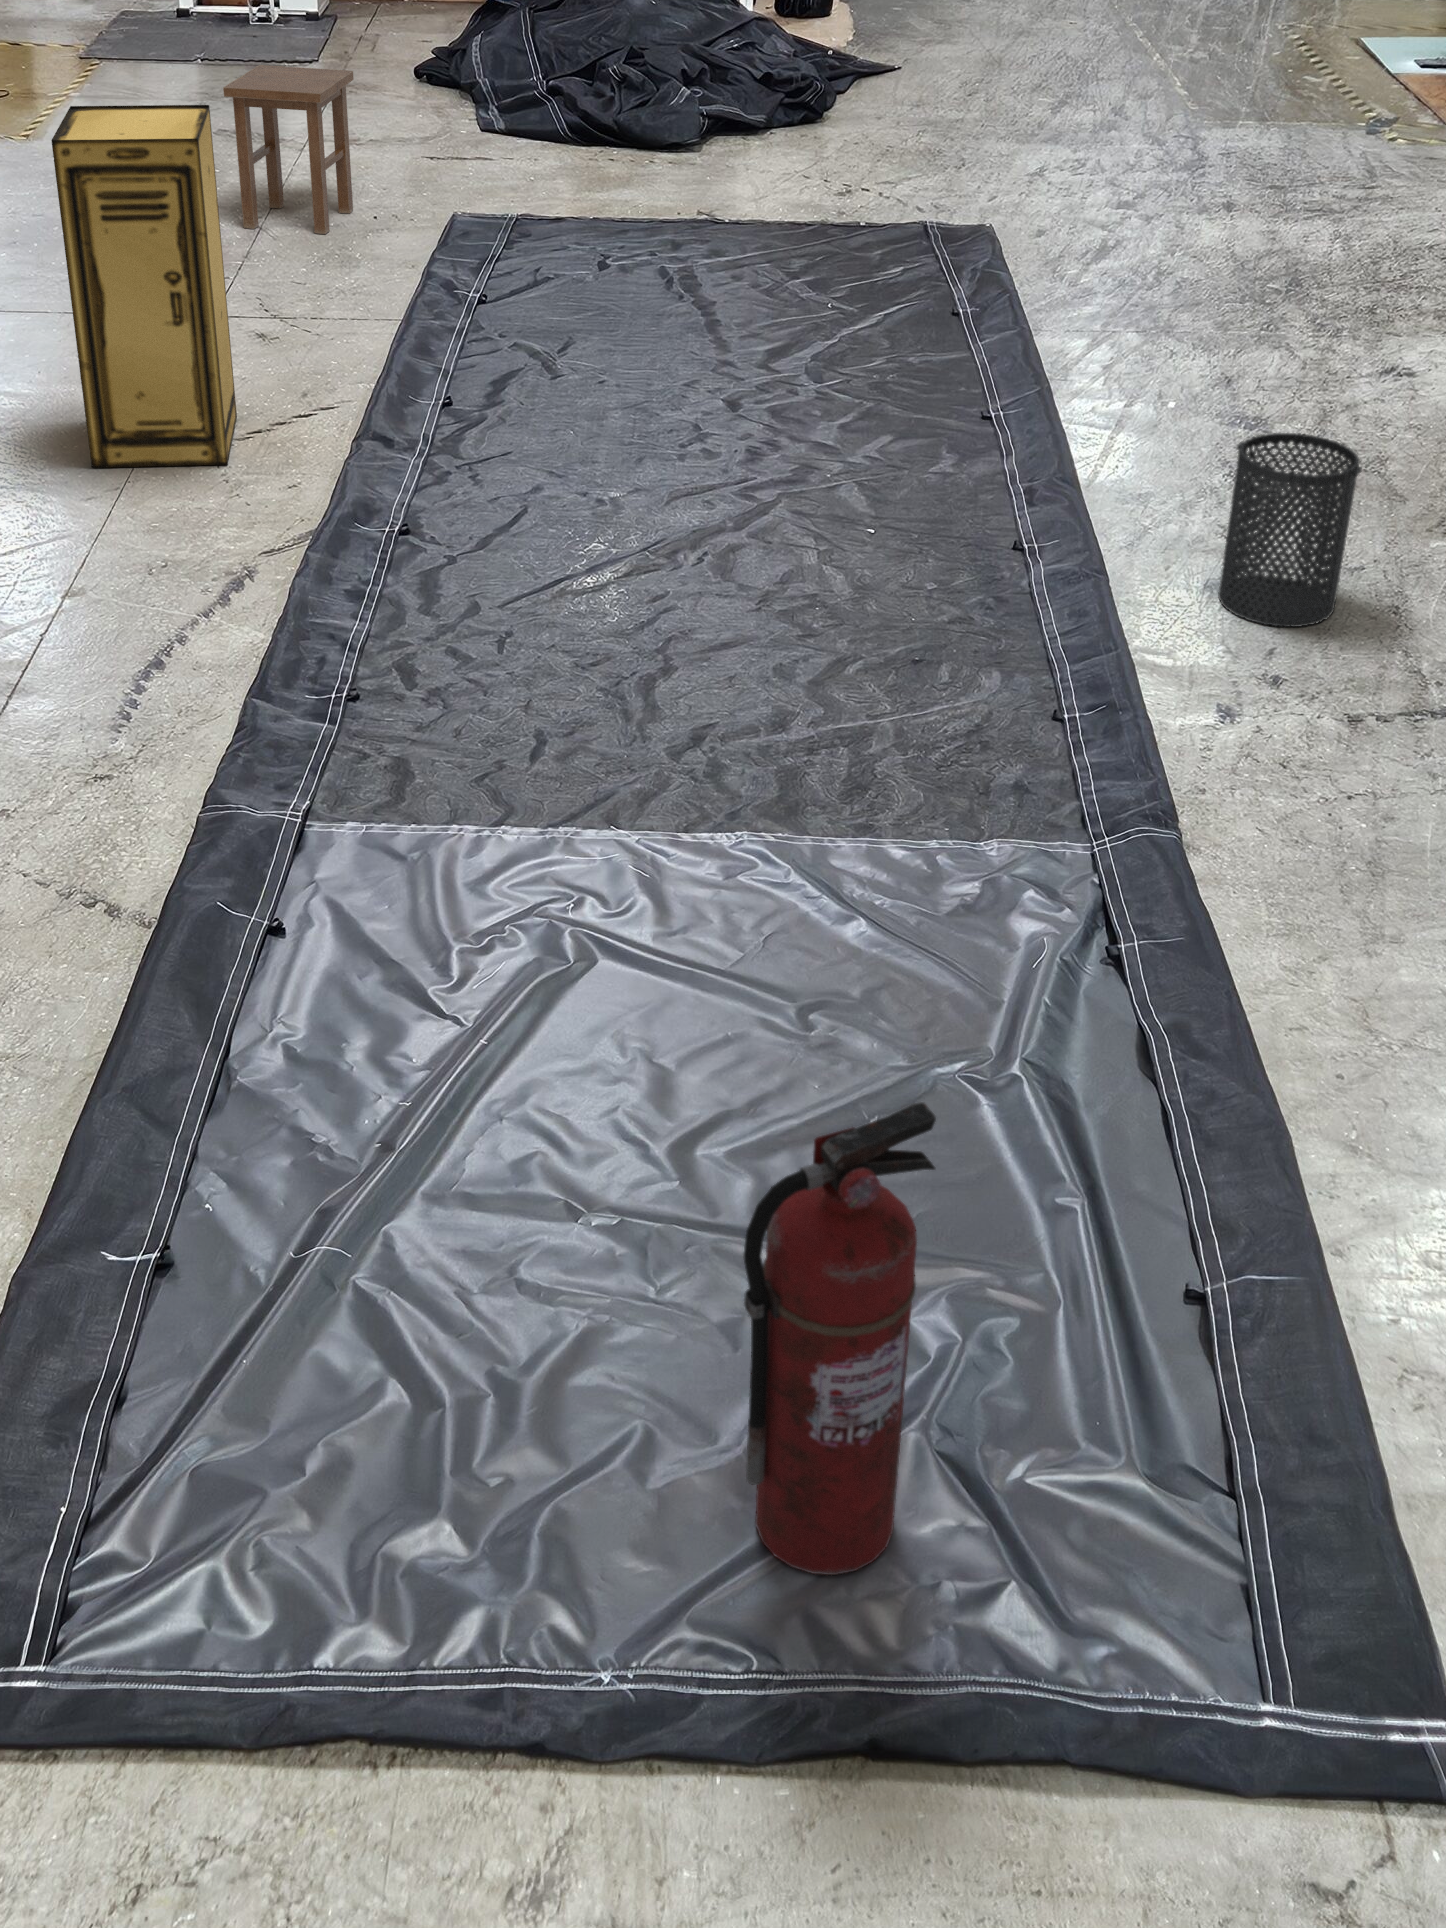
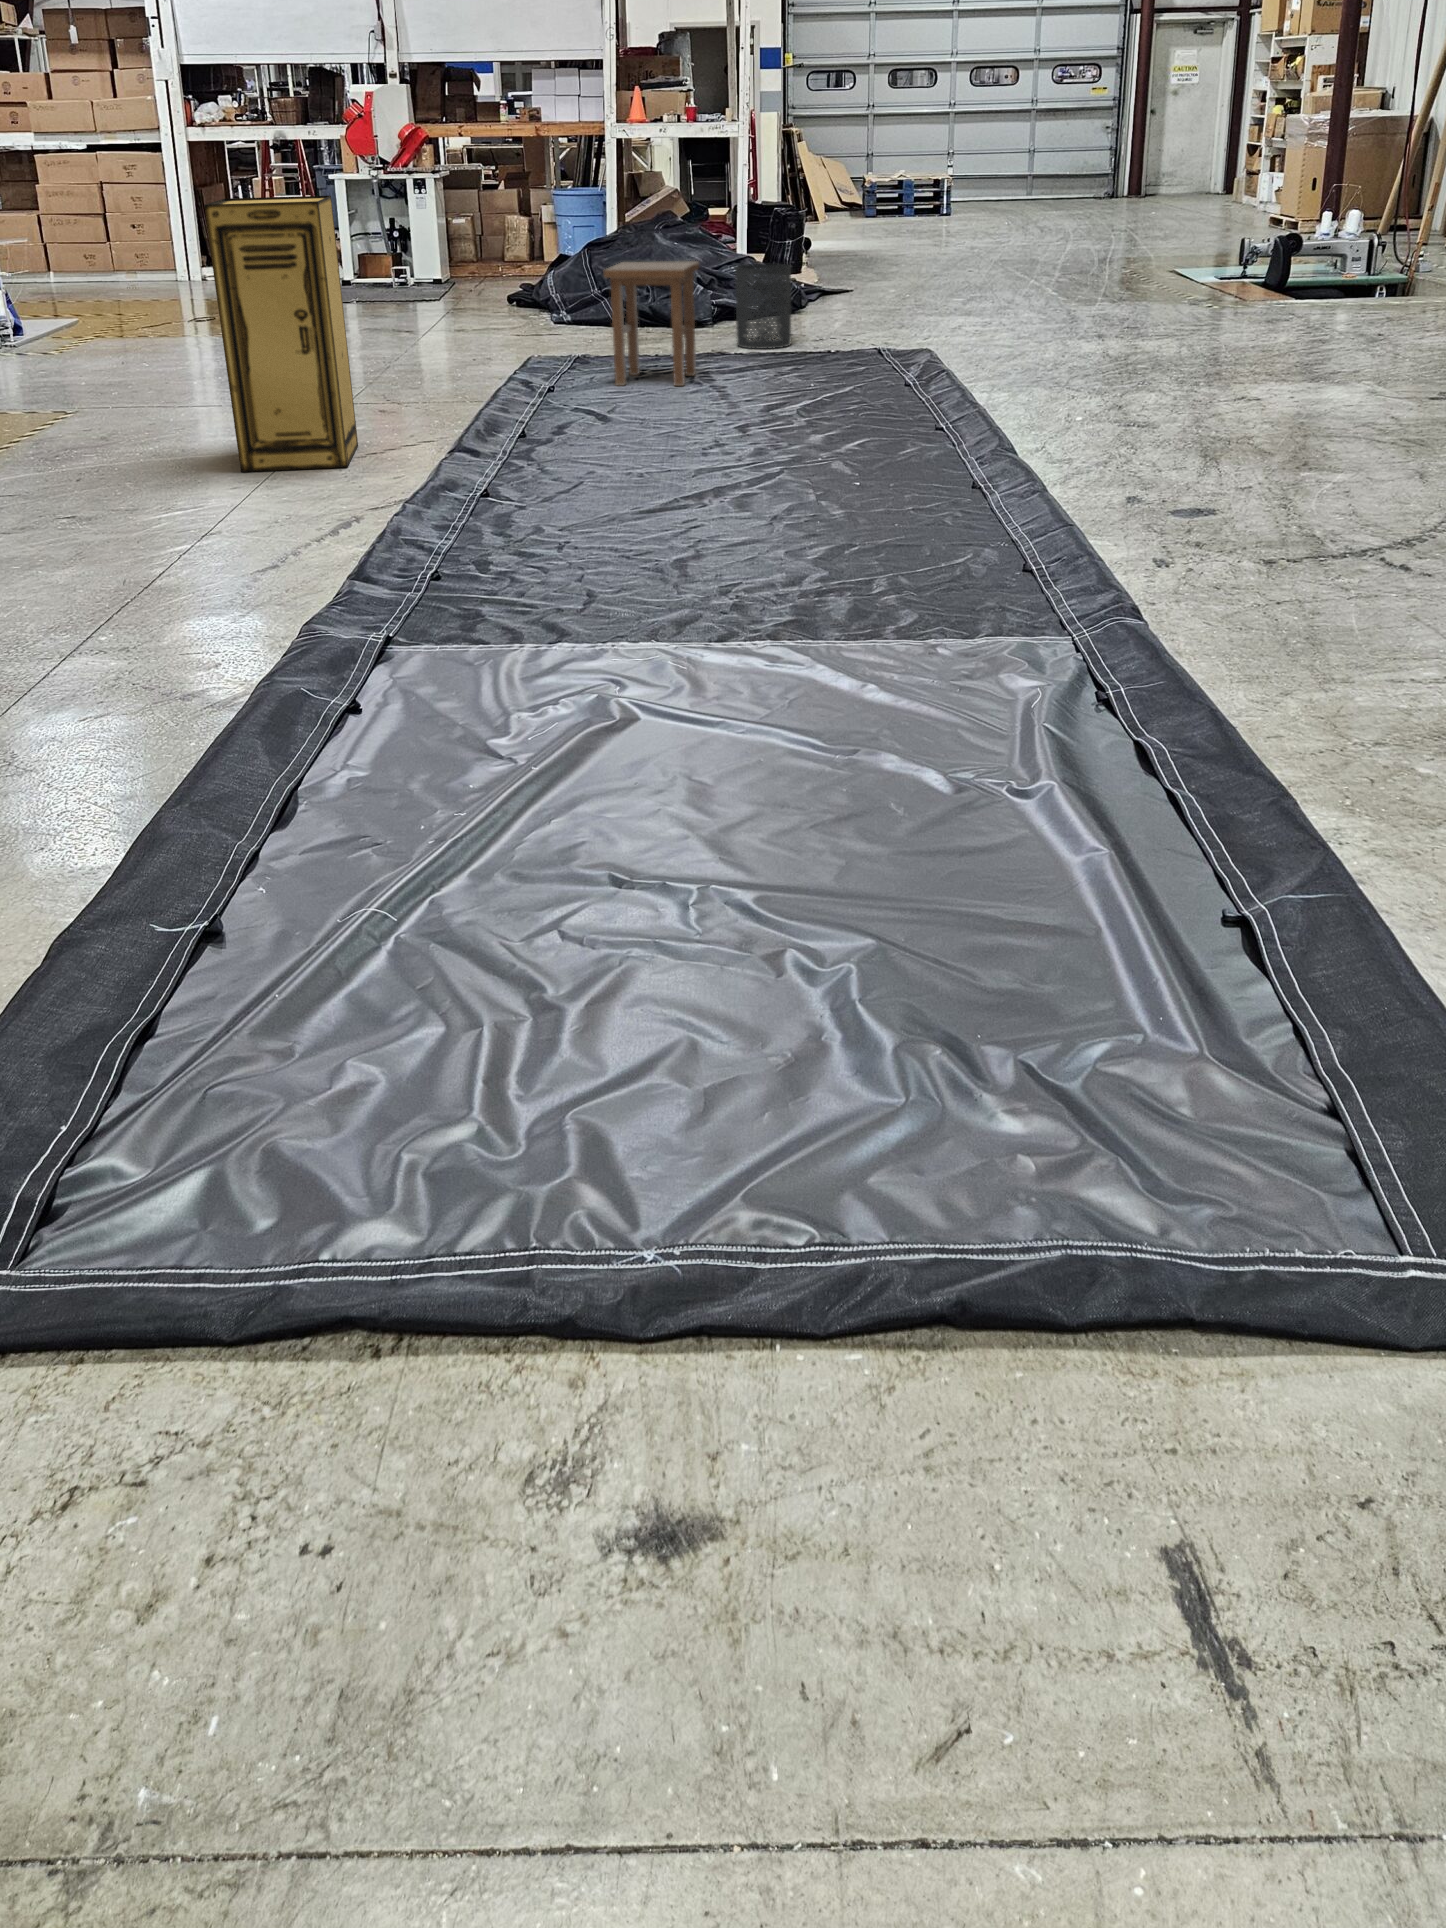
stool: present [223,65,354,234] -> present [604,261,699,386]
trash can: present [1218,433,1362,627] -> present [735,264,791,349]
fire extinguisher: present [744,1102,936,1575] -> none [780,582,982,1148]

